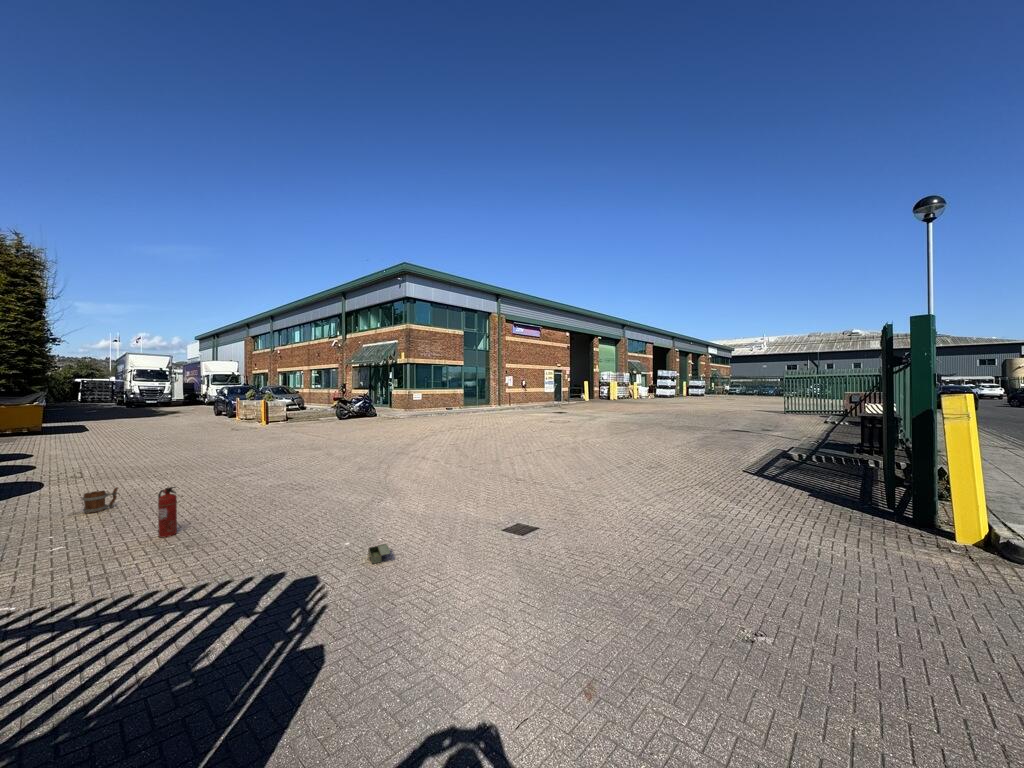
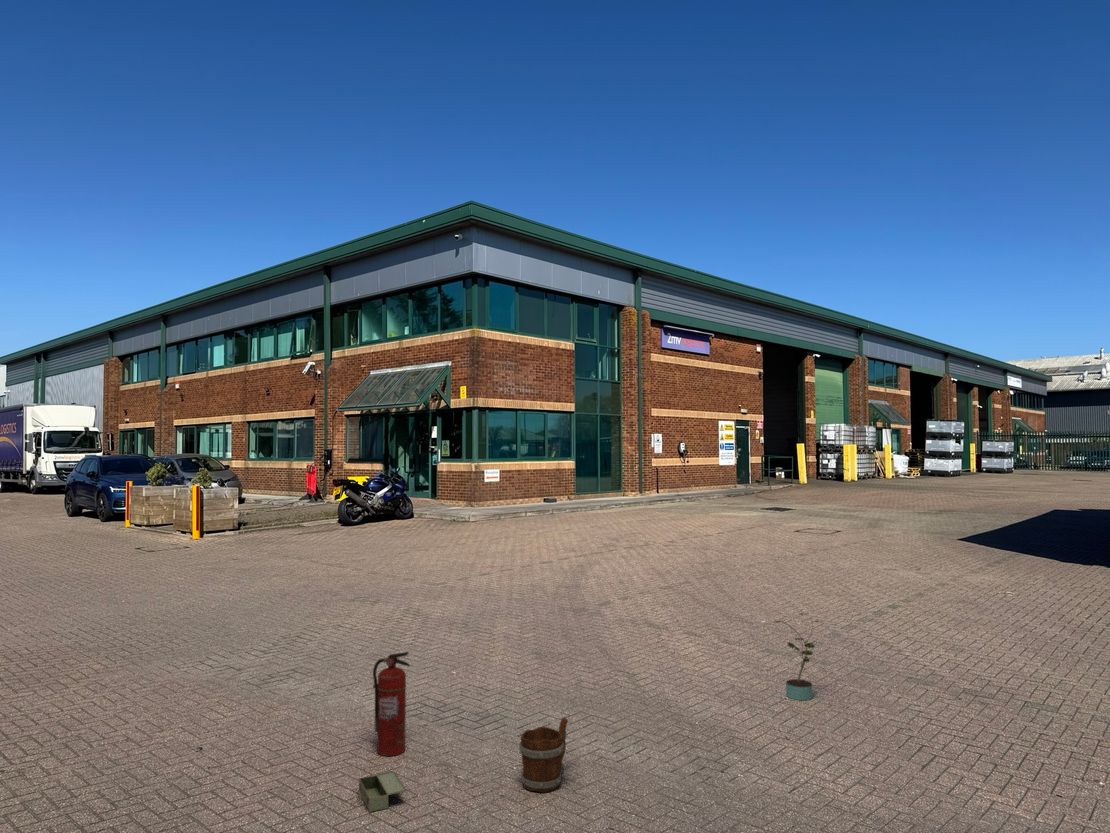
potted plant: none [406,466,426,508] -> present [776,613,818,700]
bucket: present [82,487,118,514] -> present [519,718,568,792]
toolbox: present [368,544,390,564] -> present [358,771,406,812]

